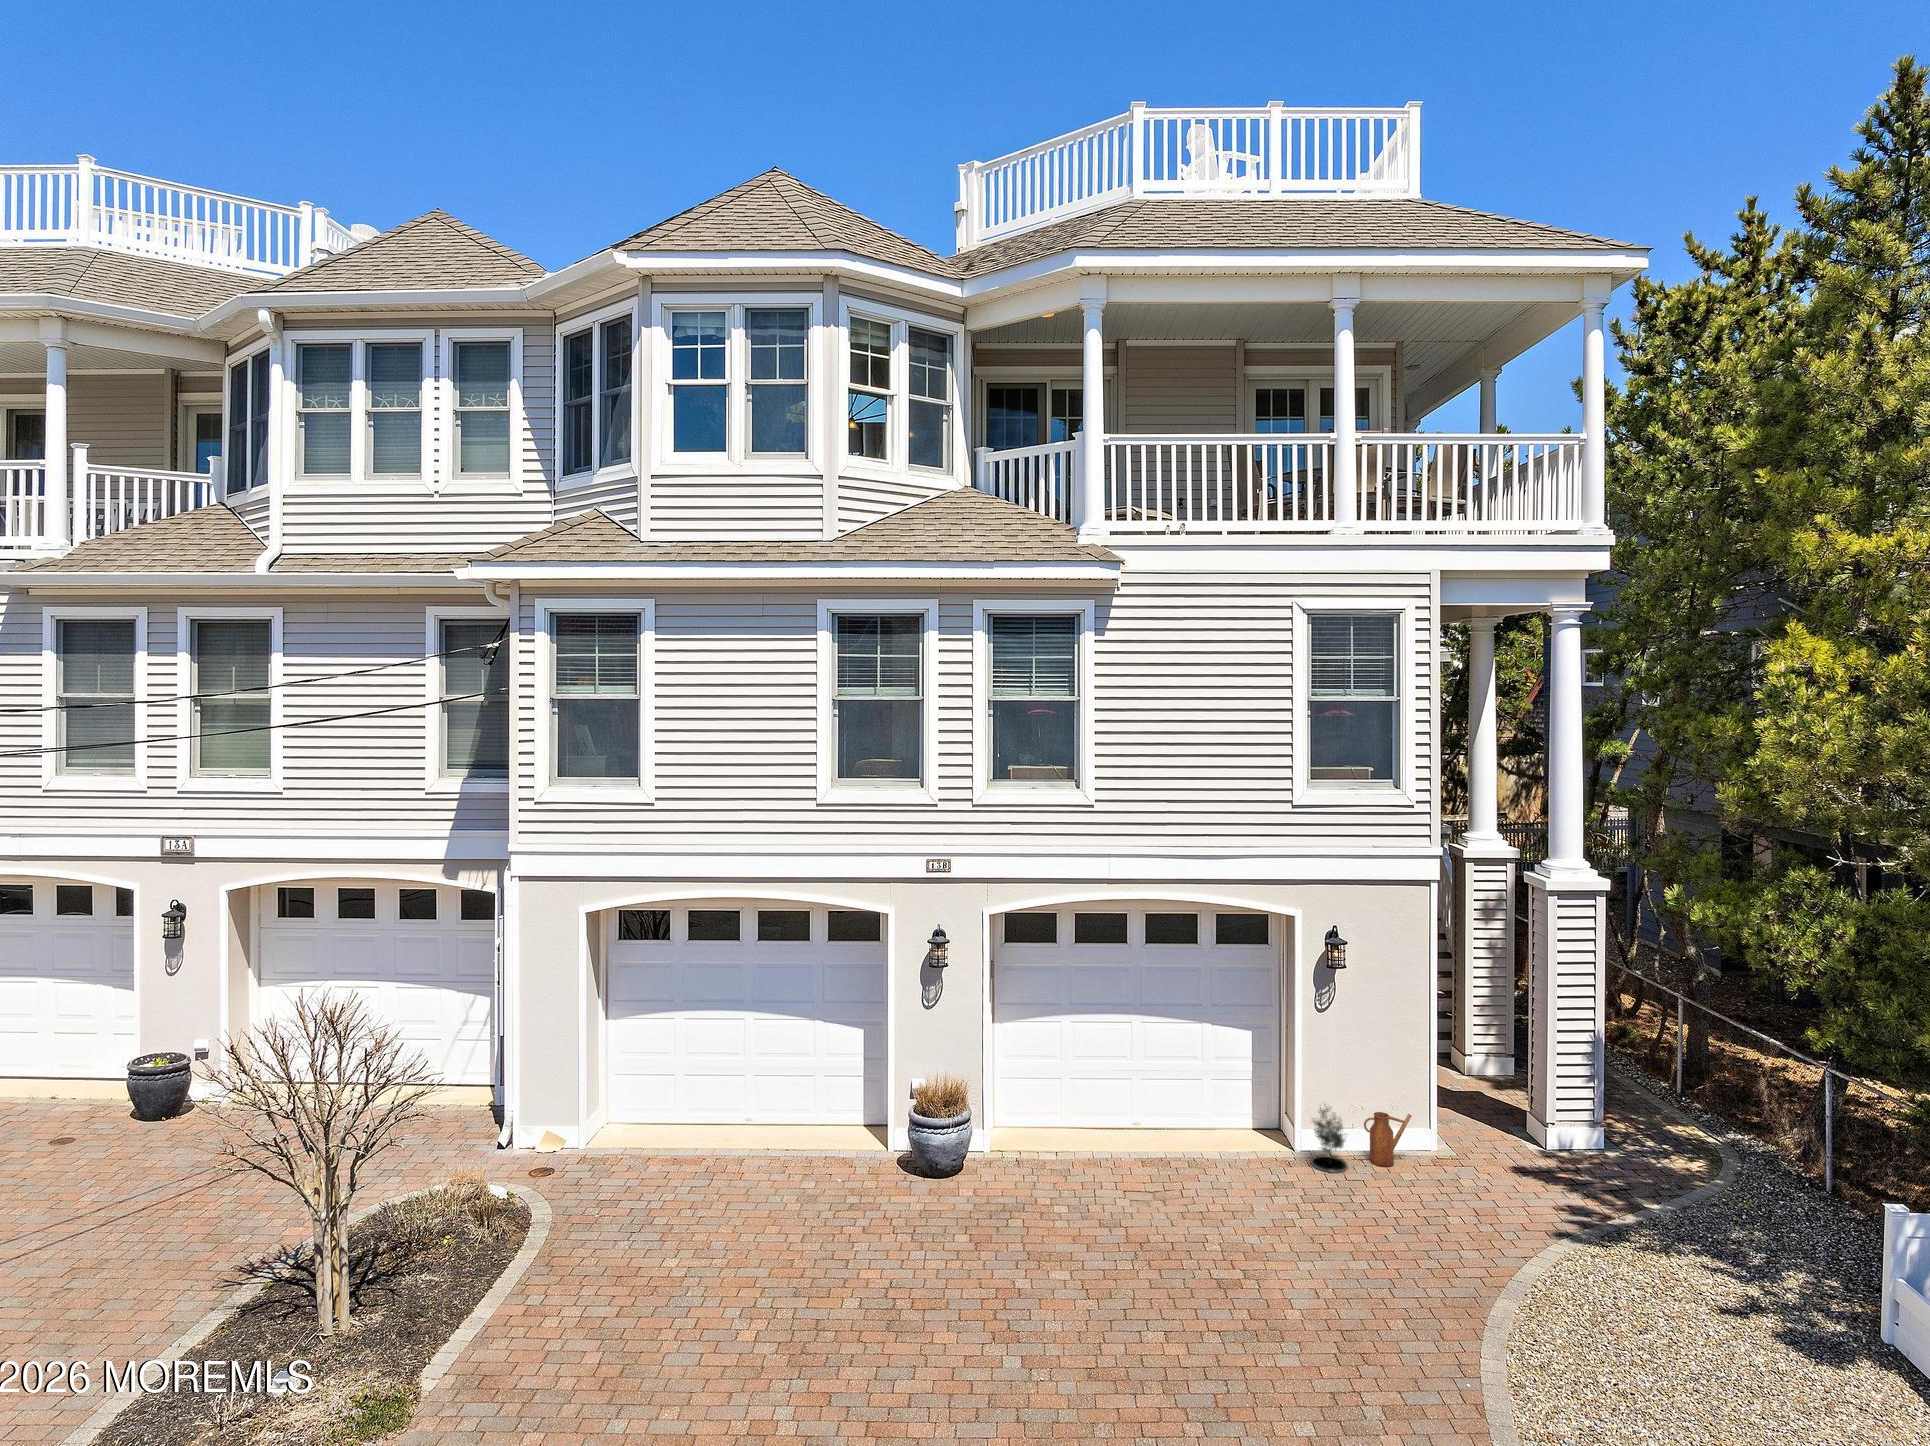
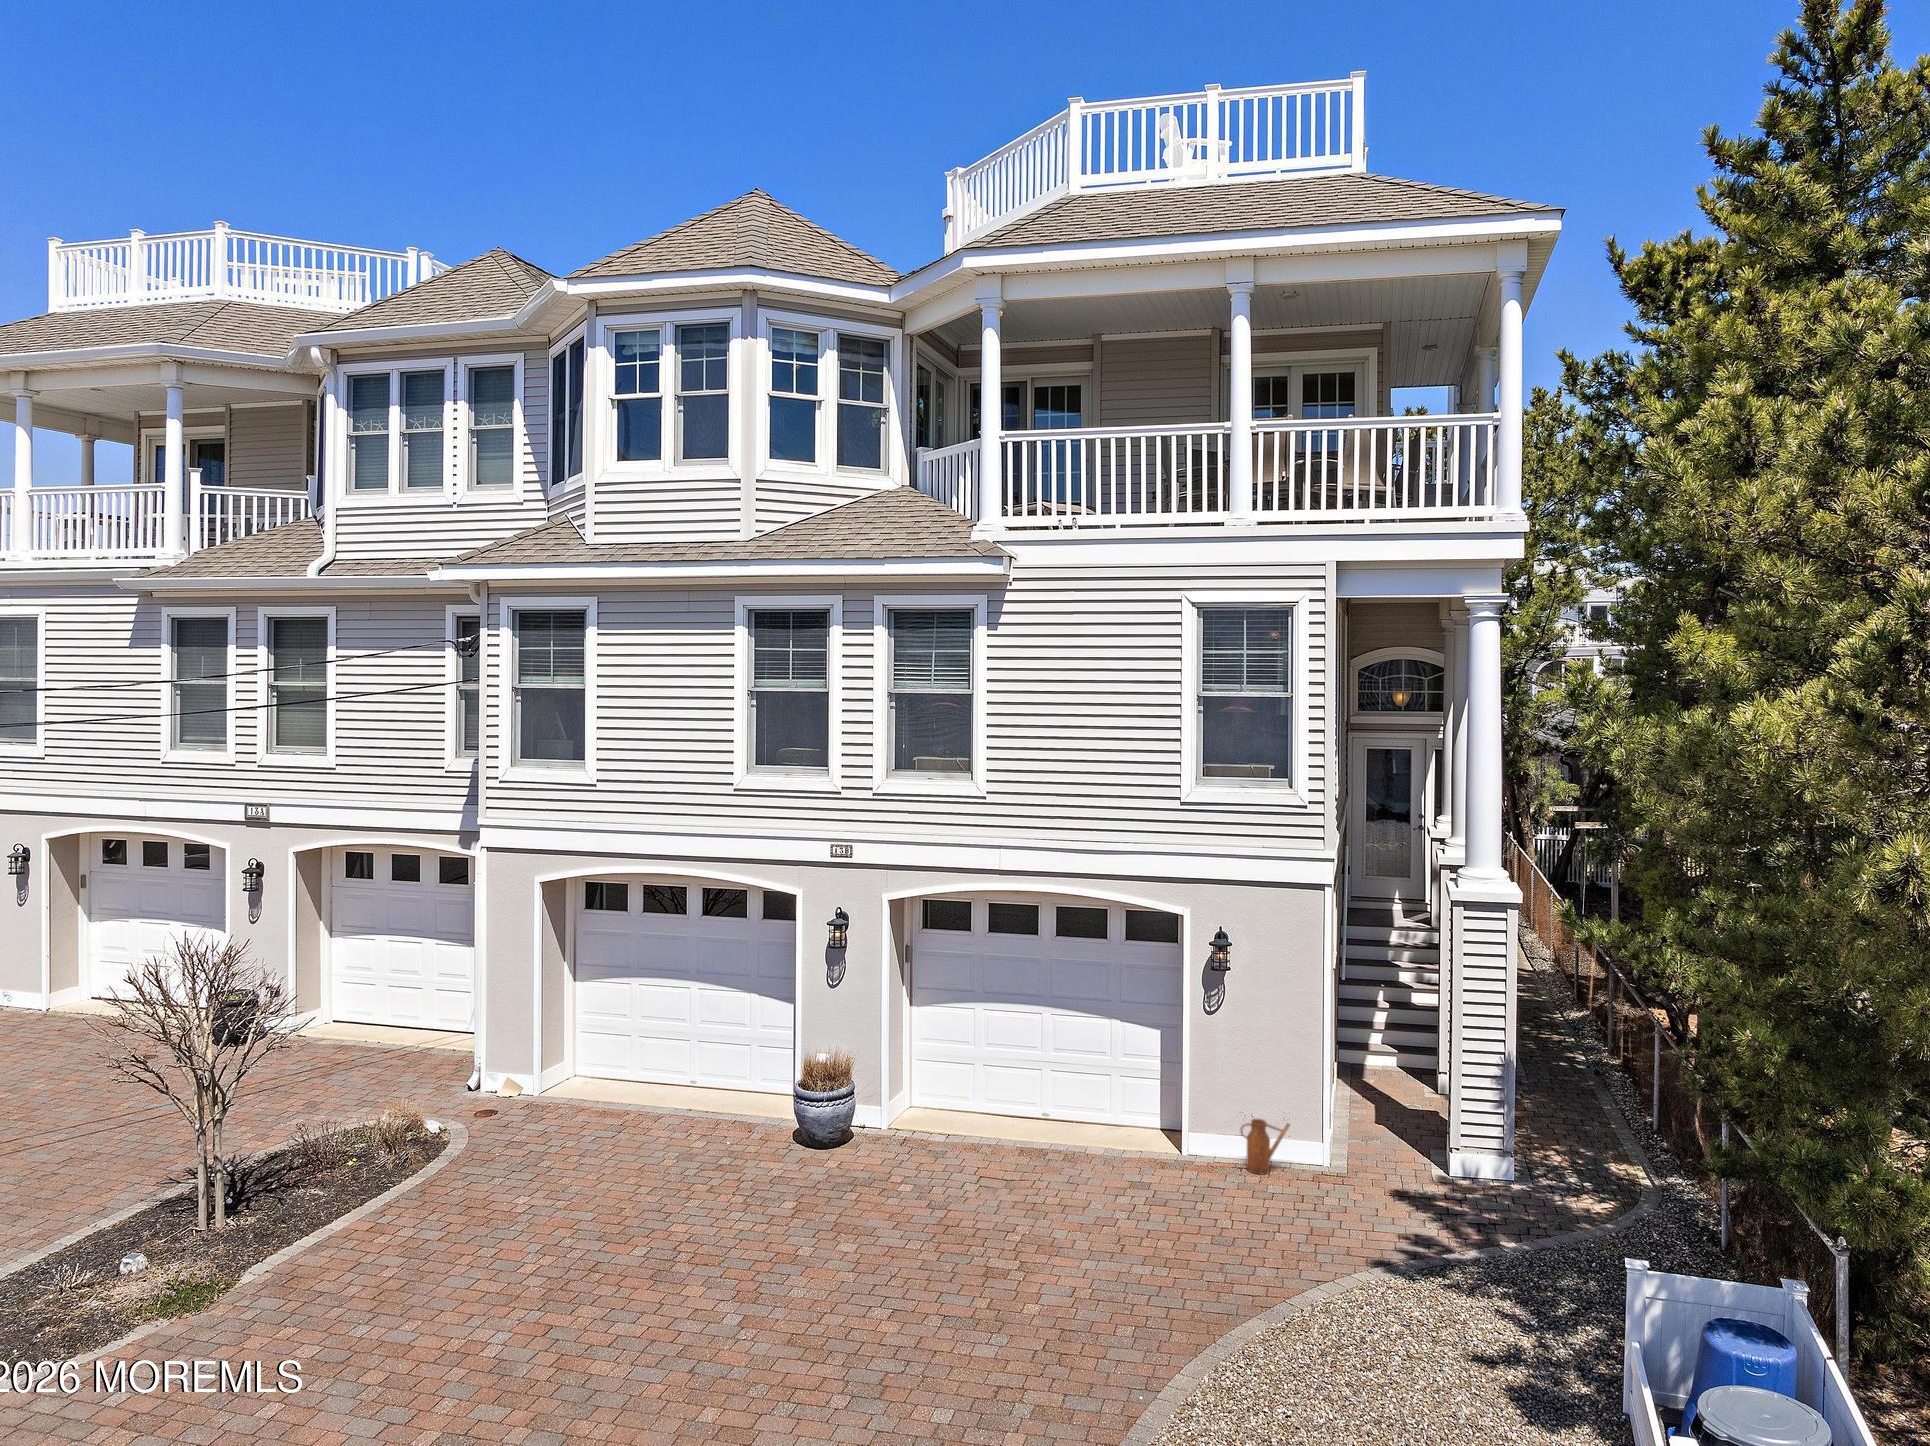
potted tree: present [1311,1106,1348,1173] -> none [1181,1102,1222,1174]

